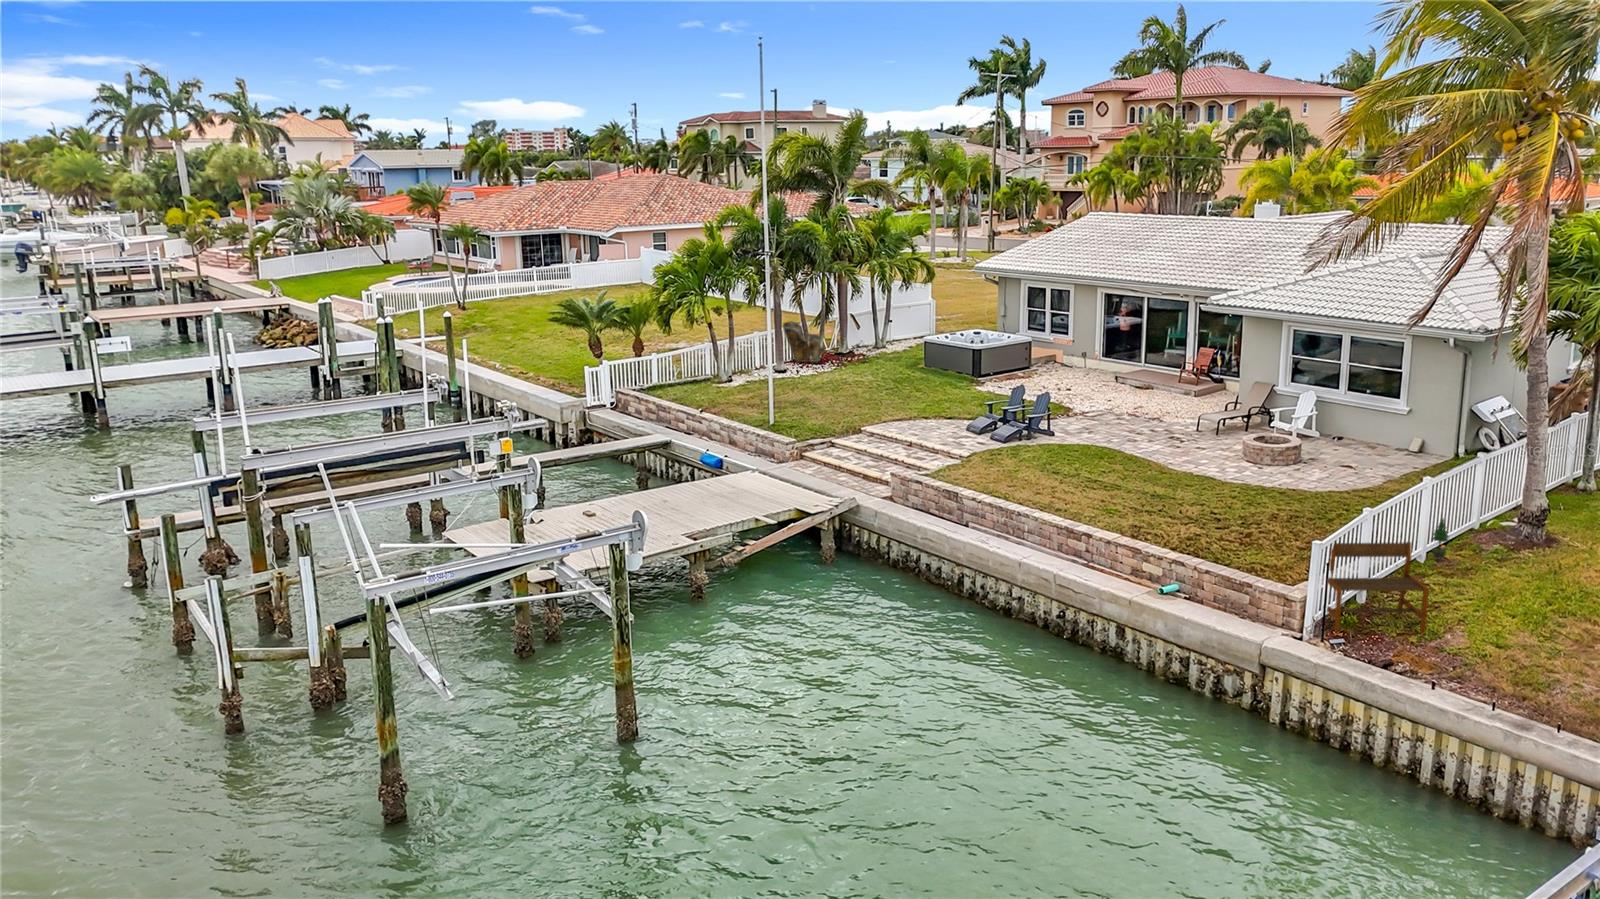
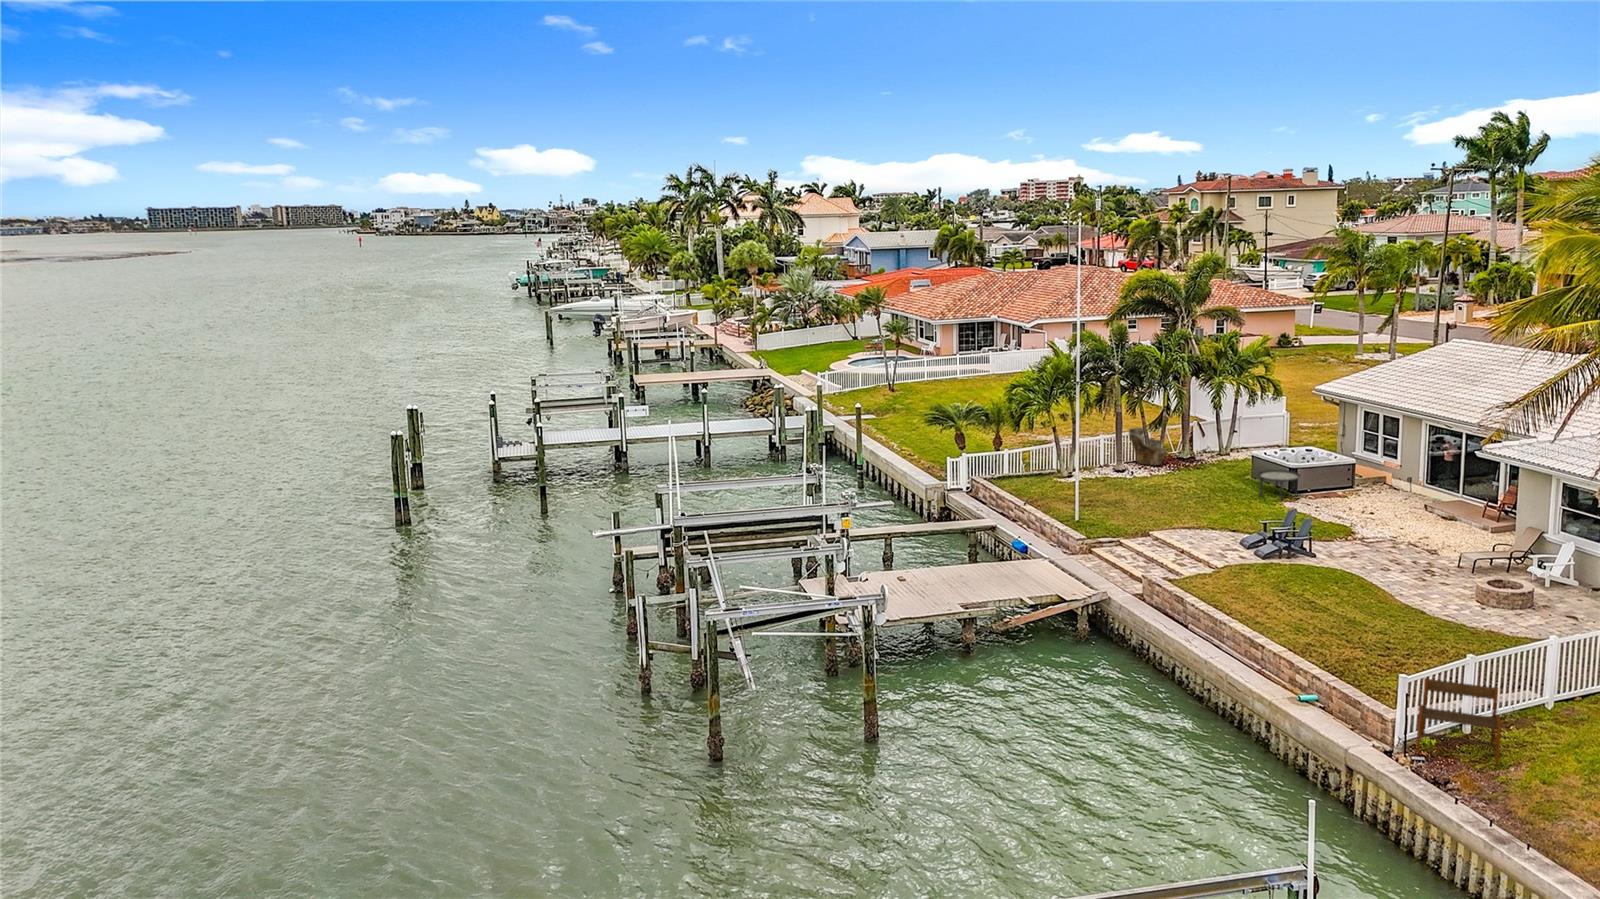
round table: none [946,353,991,386] -> present [1259,470,1300,501]
potted tree: present [1432,519,1449,560] -> none [1565,672,1582,710]

